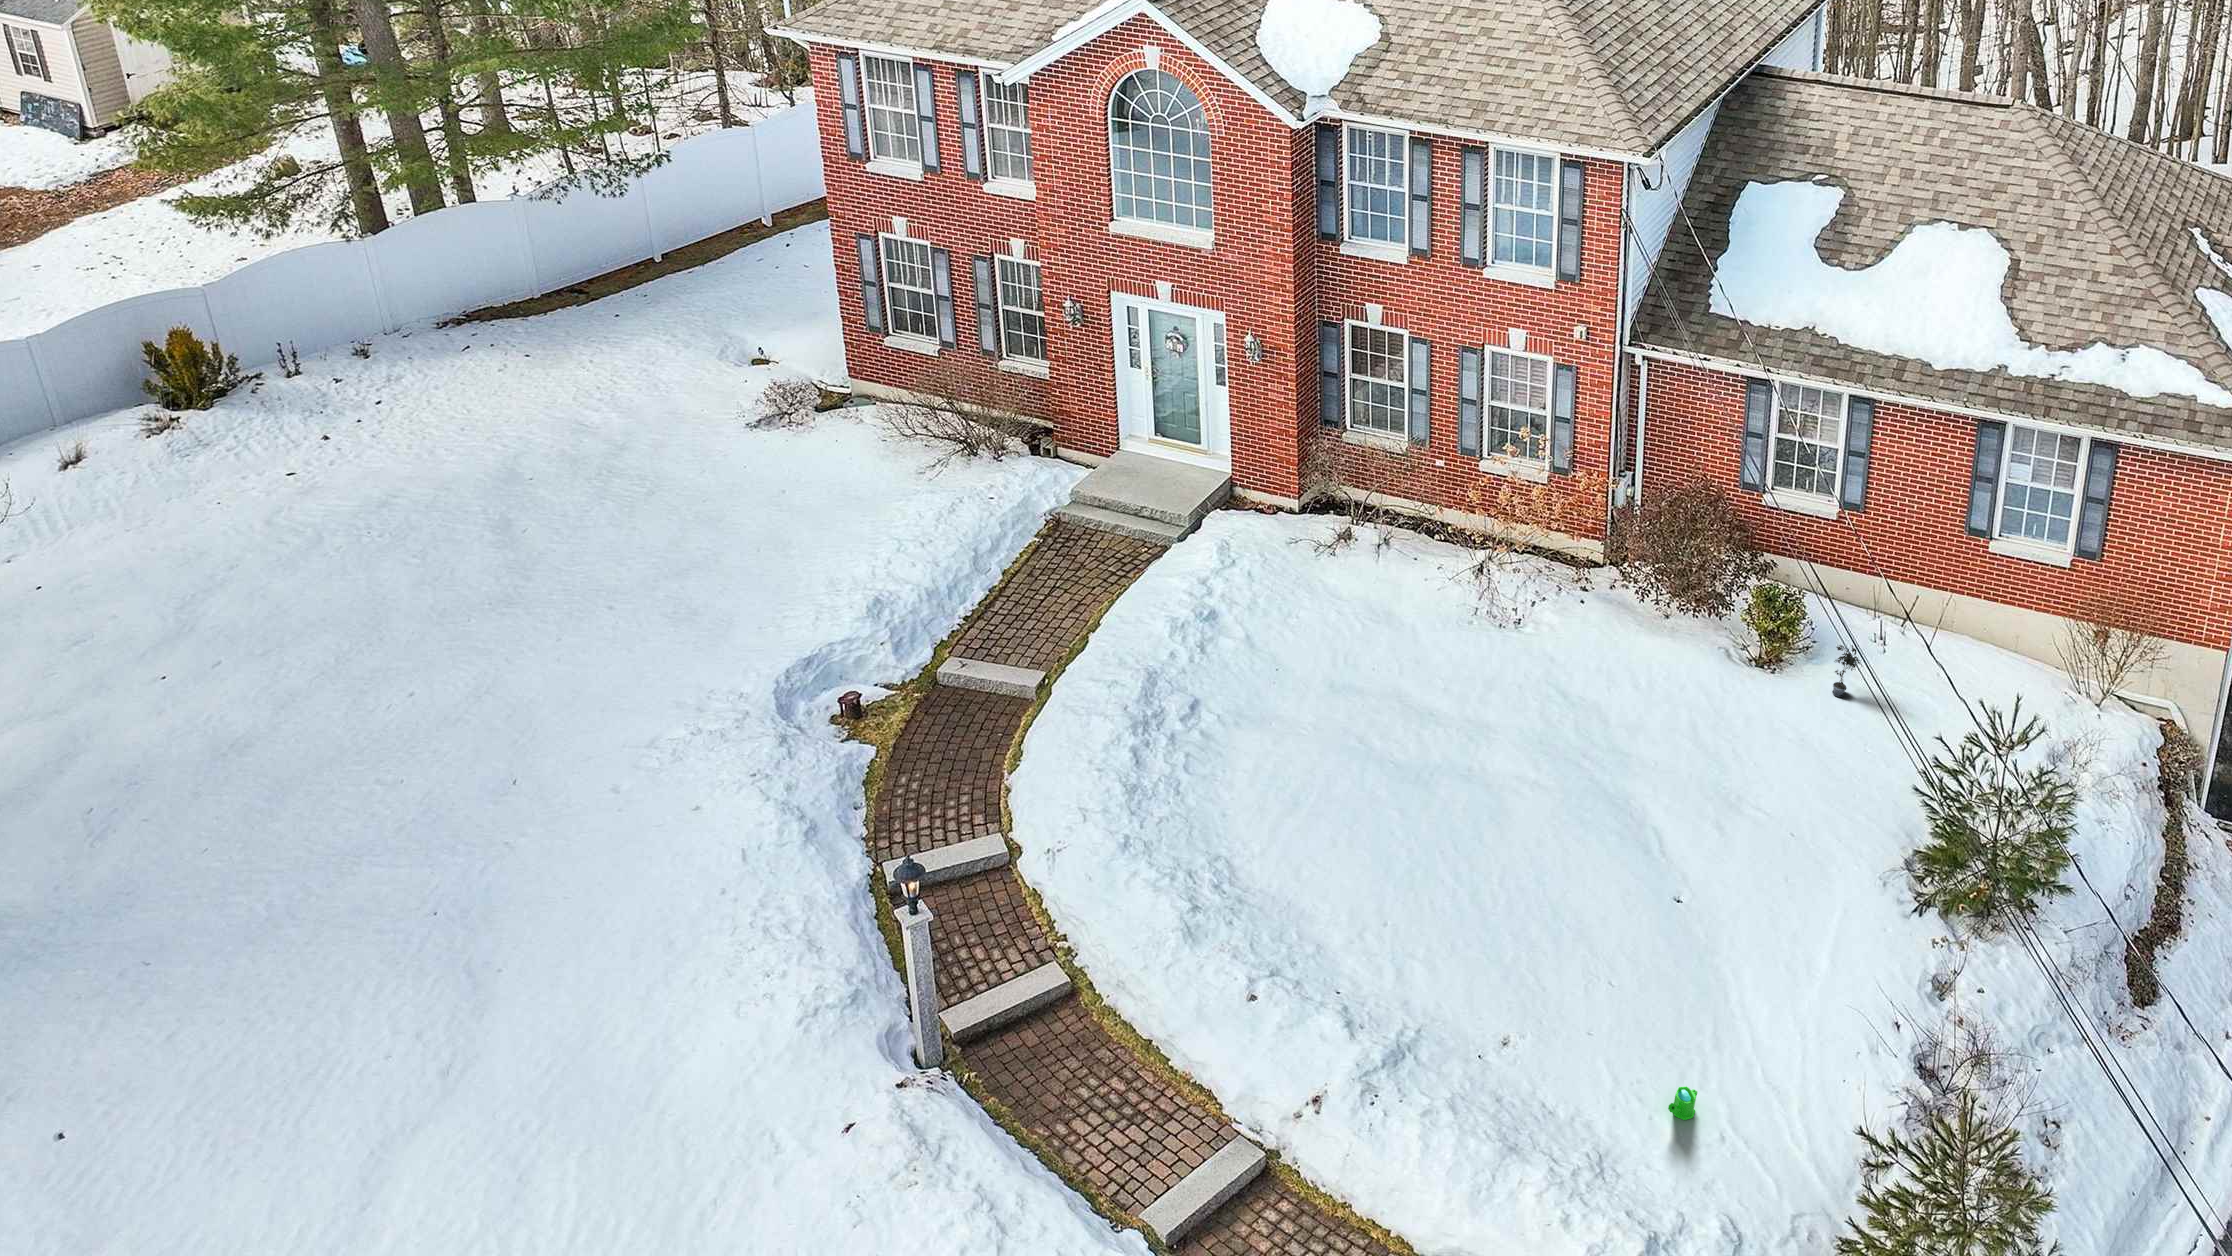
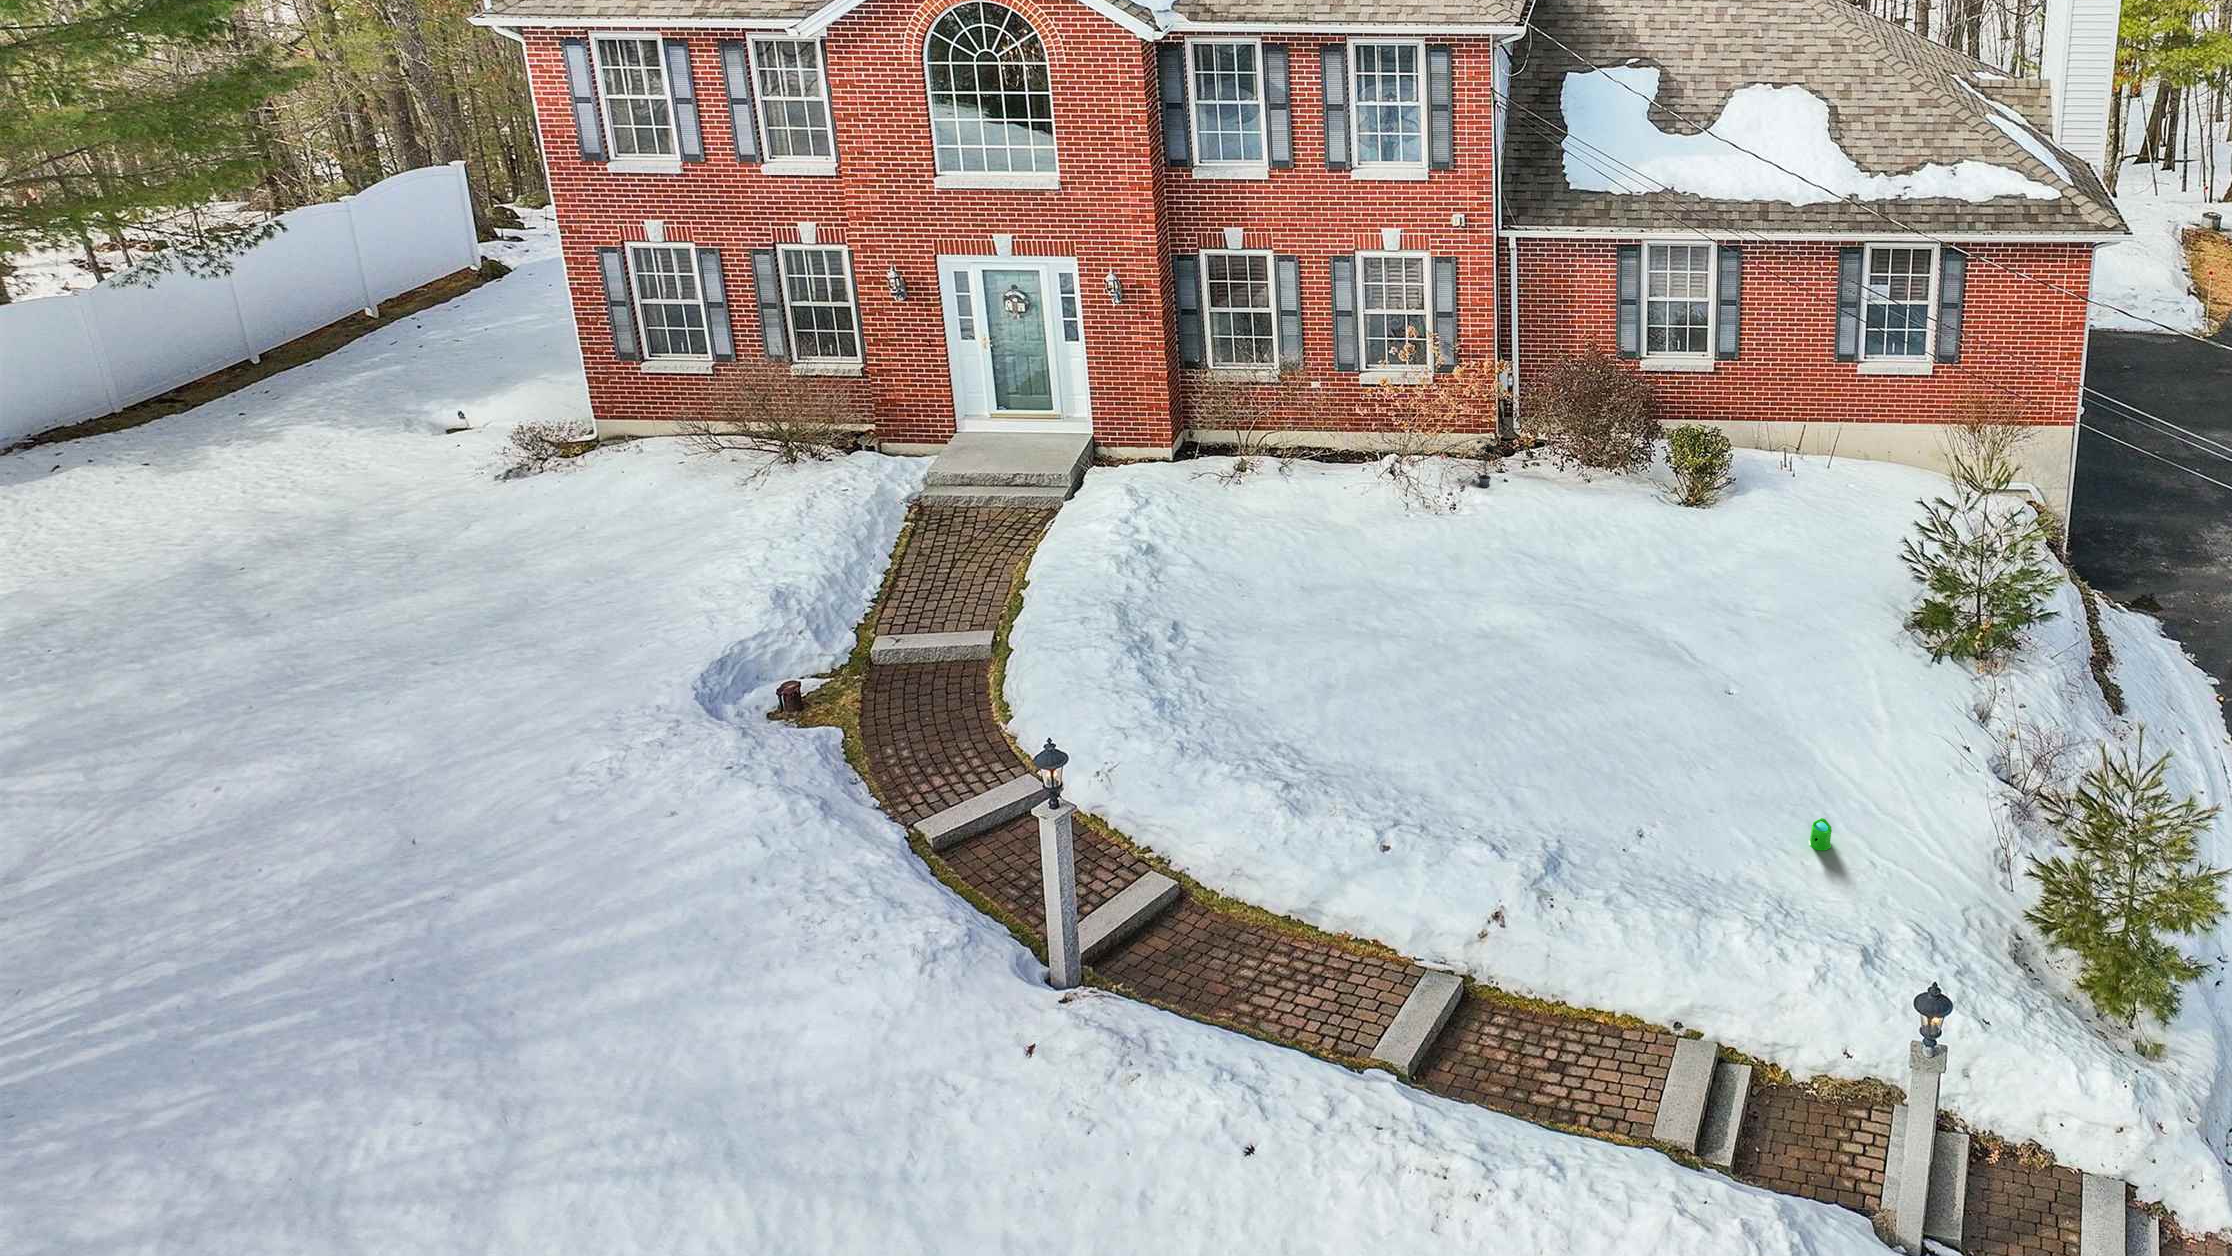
potted plant: present [1832,645,1862,697] -> present [1476,436,1502,487]

